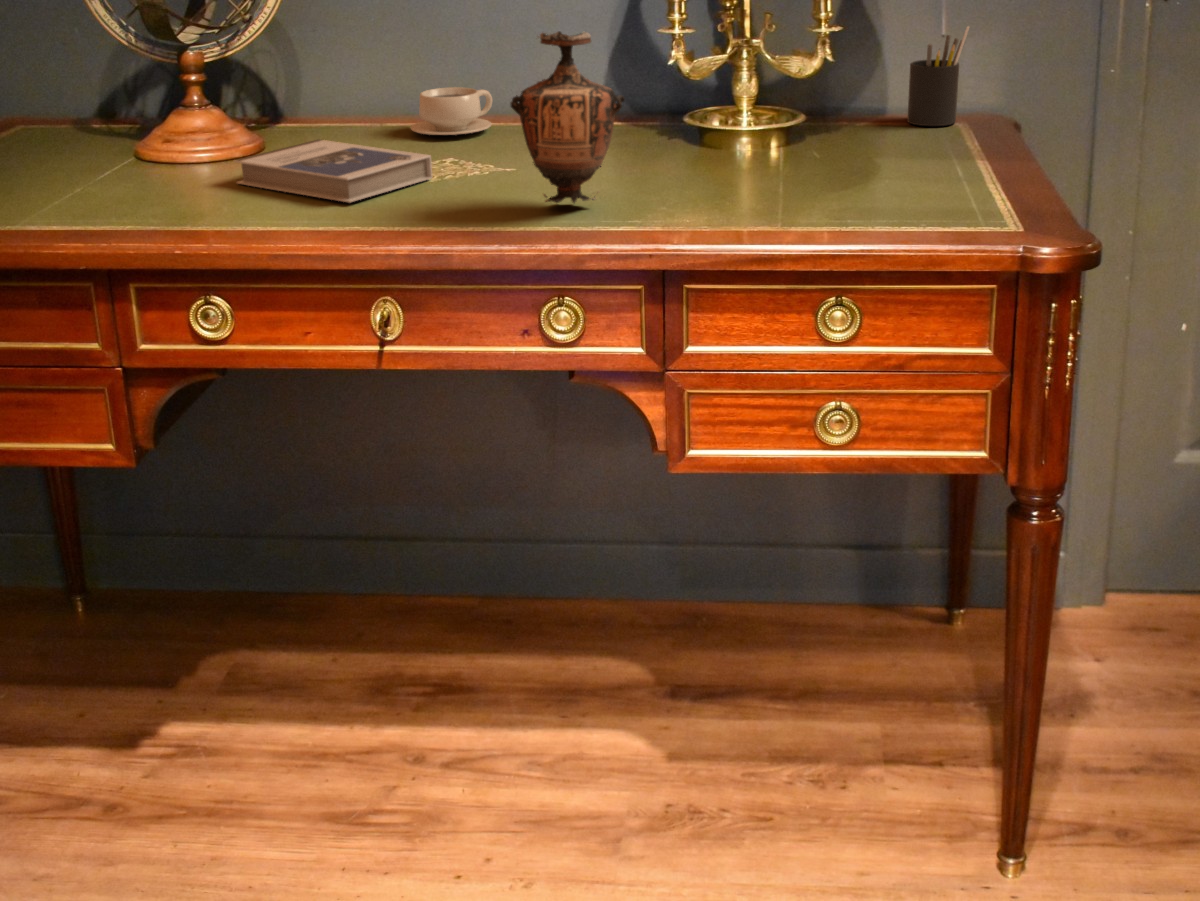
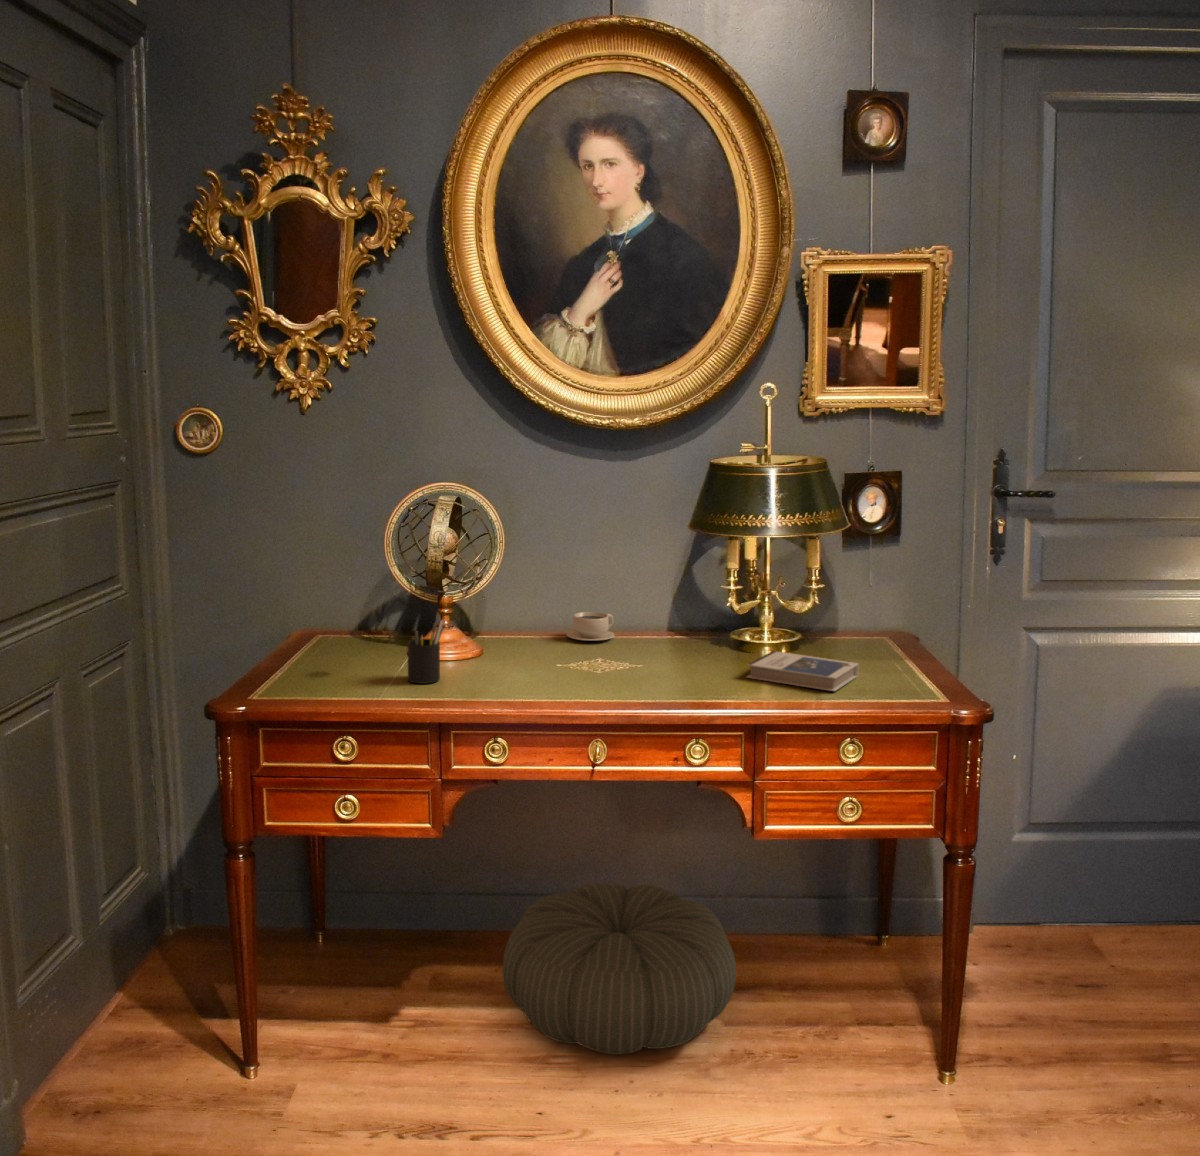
pen holder: present [907,27,969,126] -> present [408,620,443,684]
vase: present [510,31,625,203] -> none [662,590,730,686]
hardback book: present [234,140,432,202] -> present [747,651,858,691]
pouf: none [309,531,681,808] -> present [503,883,736,1054]

